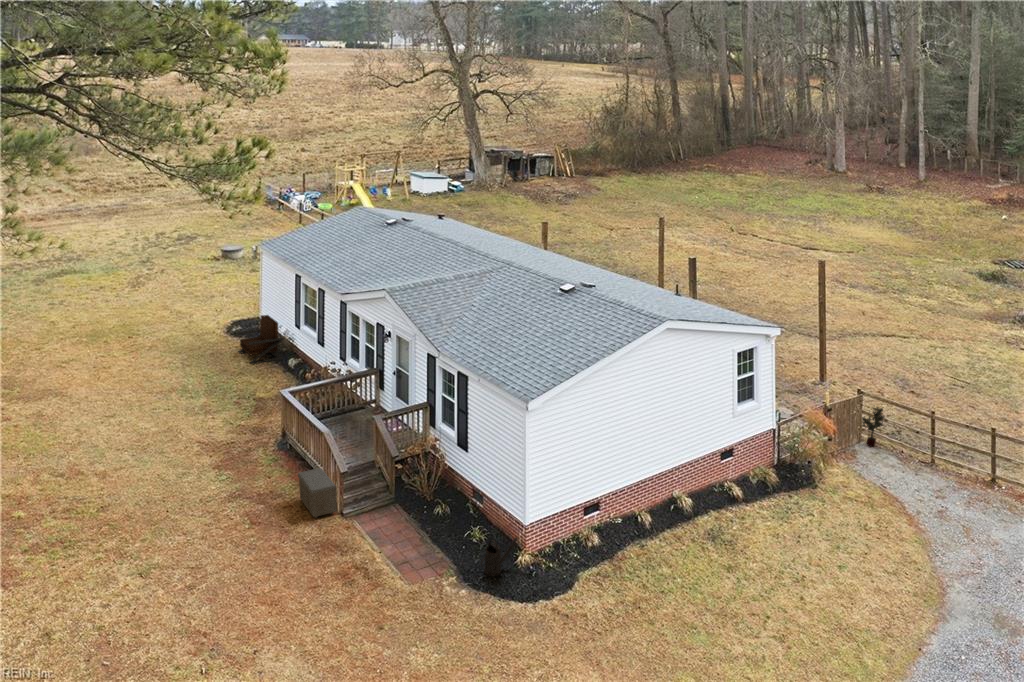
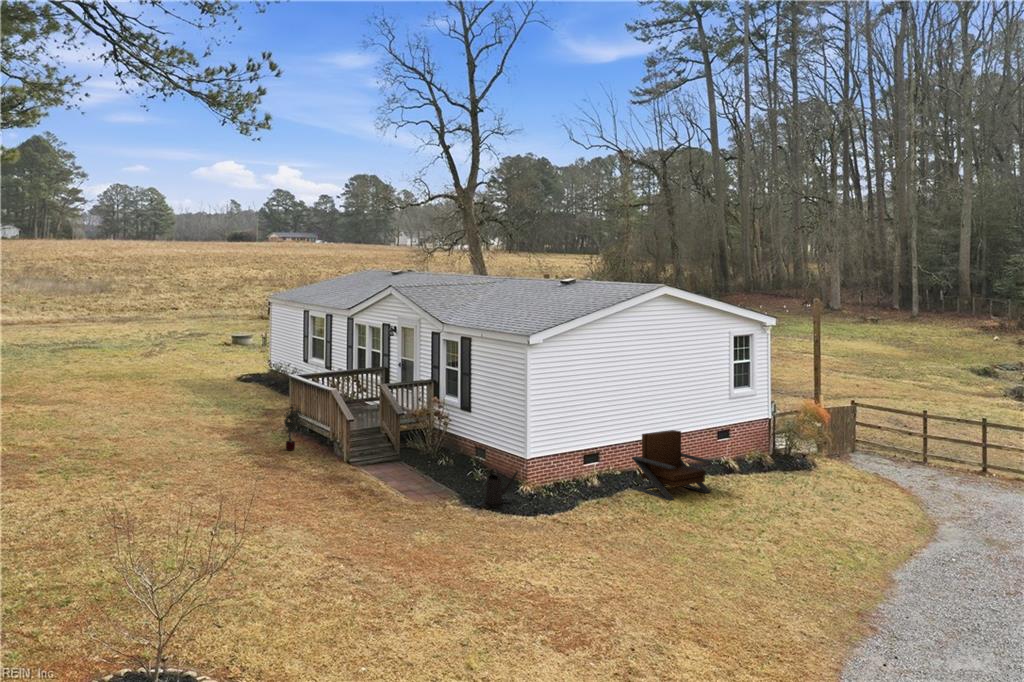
lounge chair: present [237,315,283,364] -> present [632,430,712,501]
potted tree: present [862,407,885,447] -> present [284,405,307,451]
storage bench: present [298,468,337,518] -> none [303,431,340,472]

